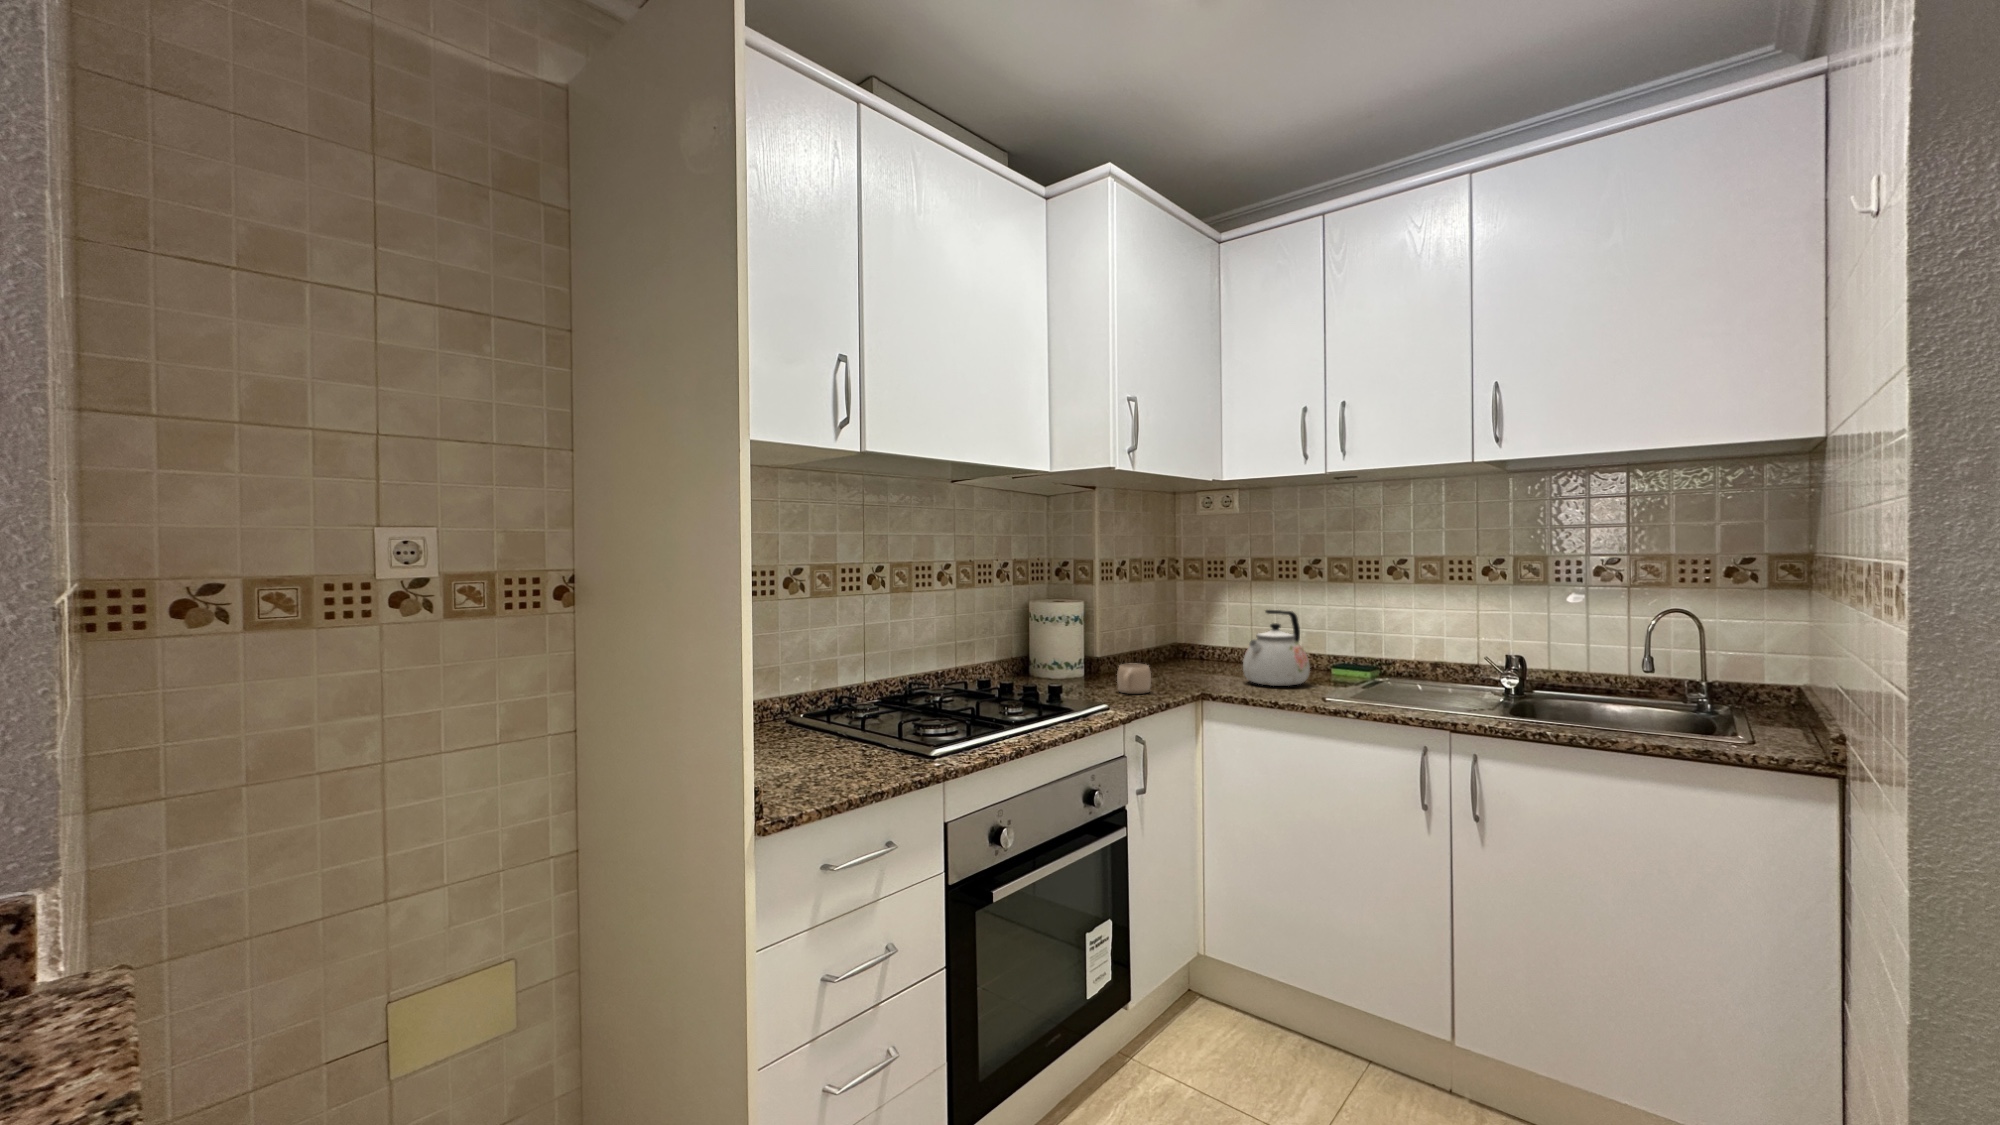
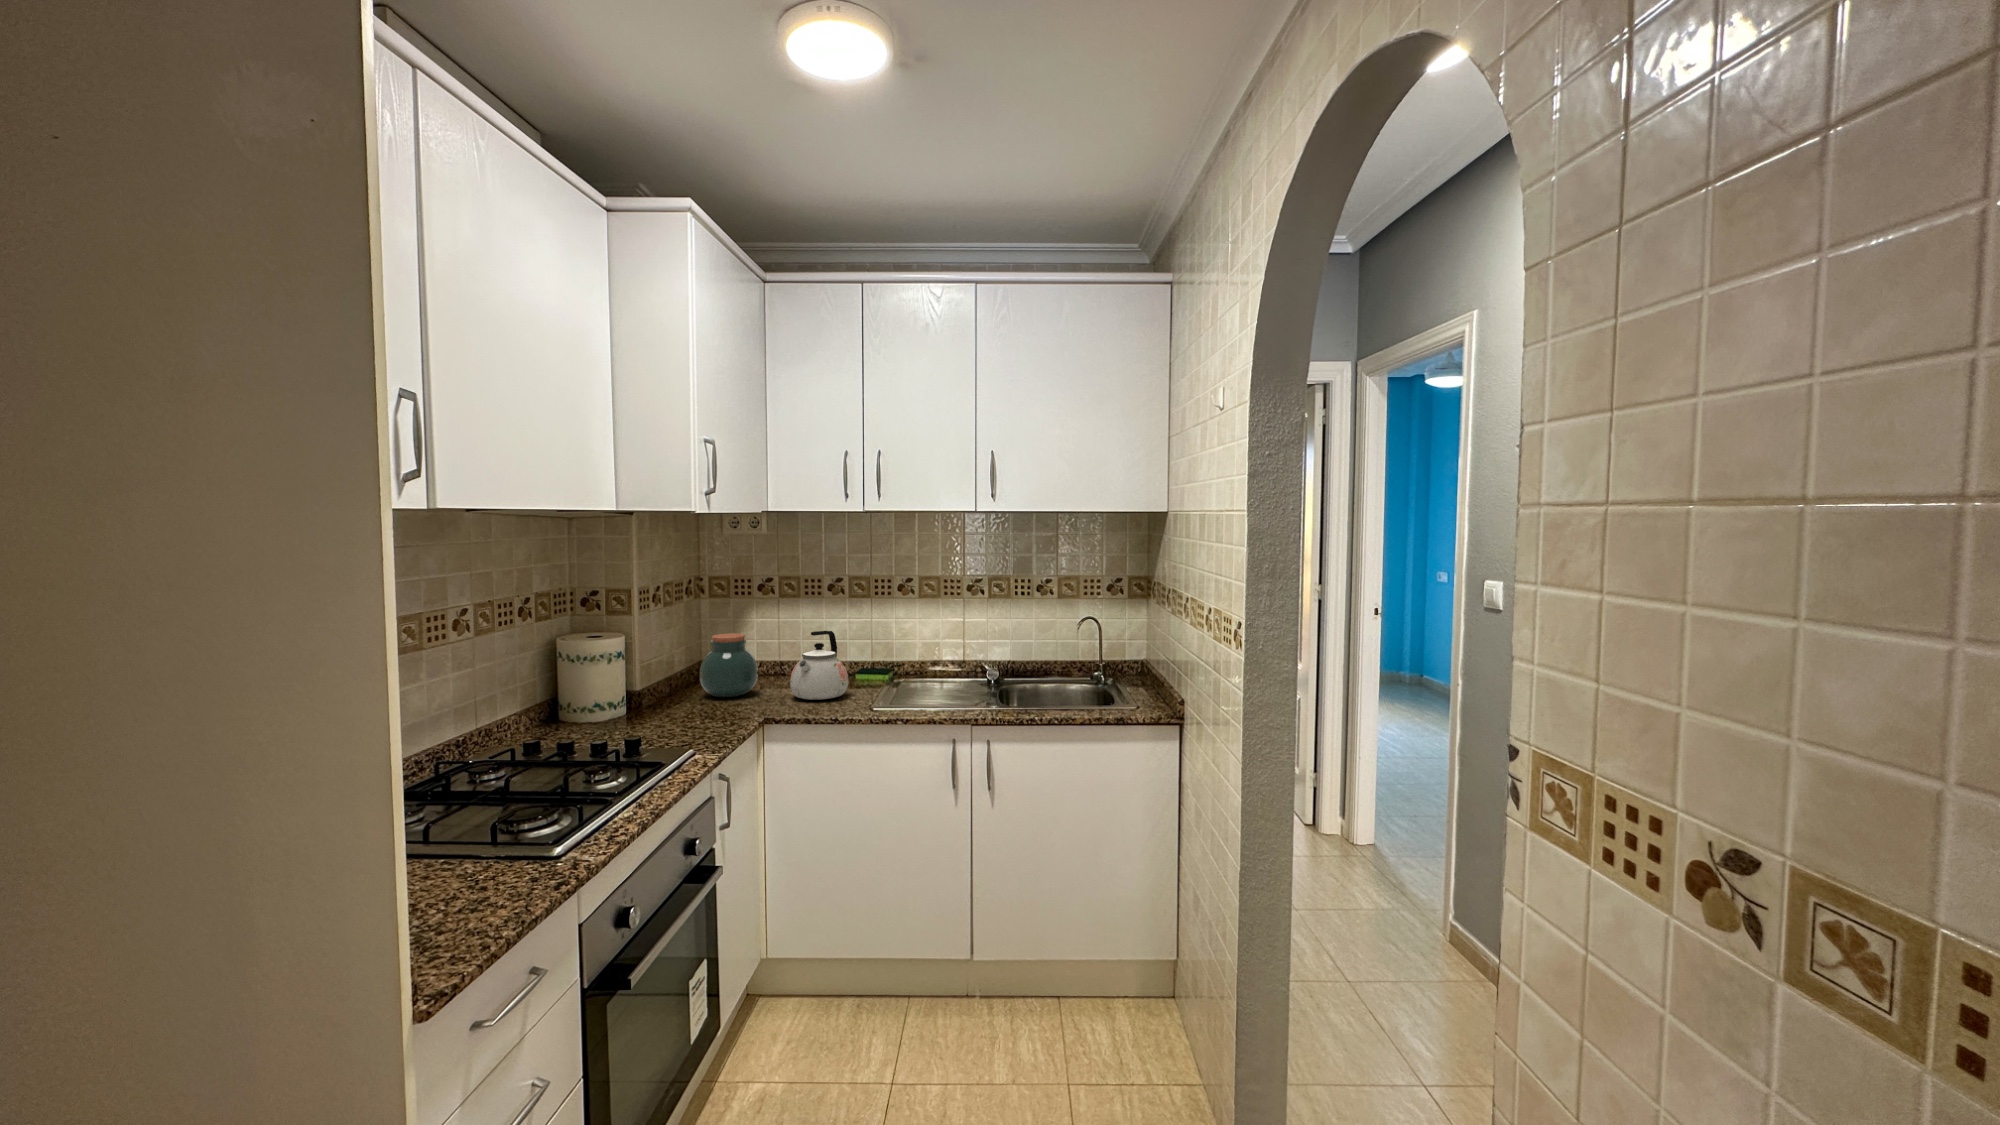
jar: none [1156,611,1214,675] -> present [700,633,758,697]
mug: present [1117,663,1151,694] -> none [683,697,718,730]

